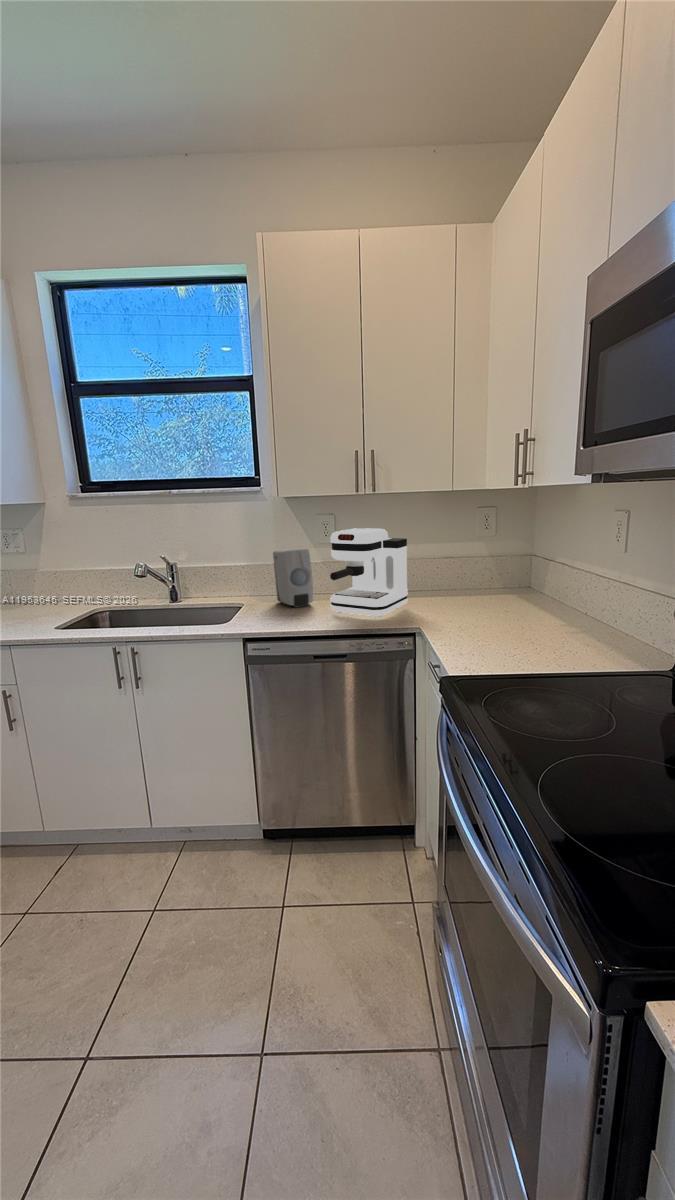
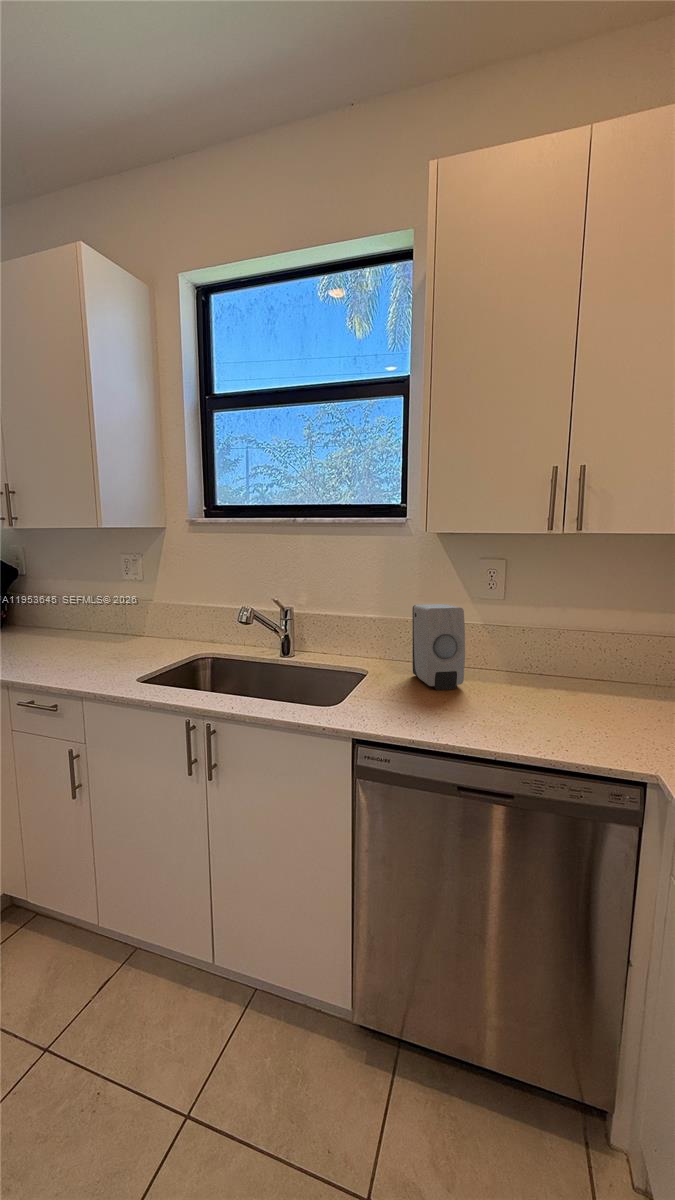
coffee maker: present [330,528,407,617] -> none [491,584,631,735]

